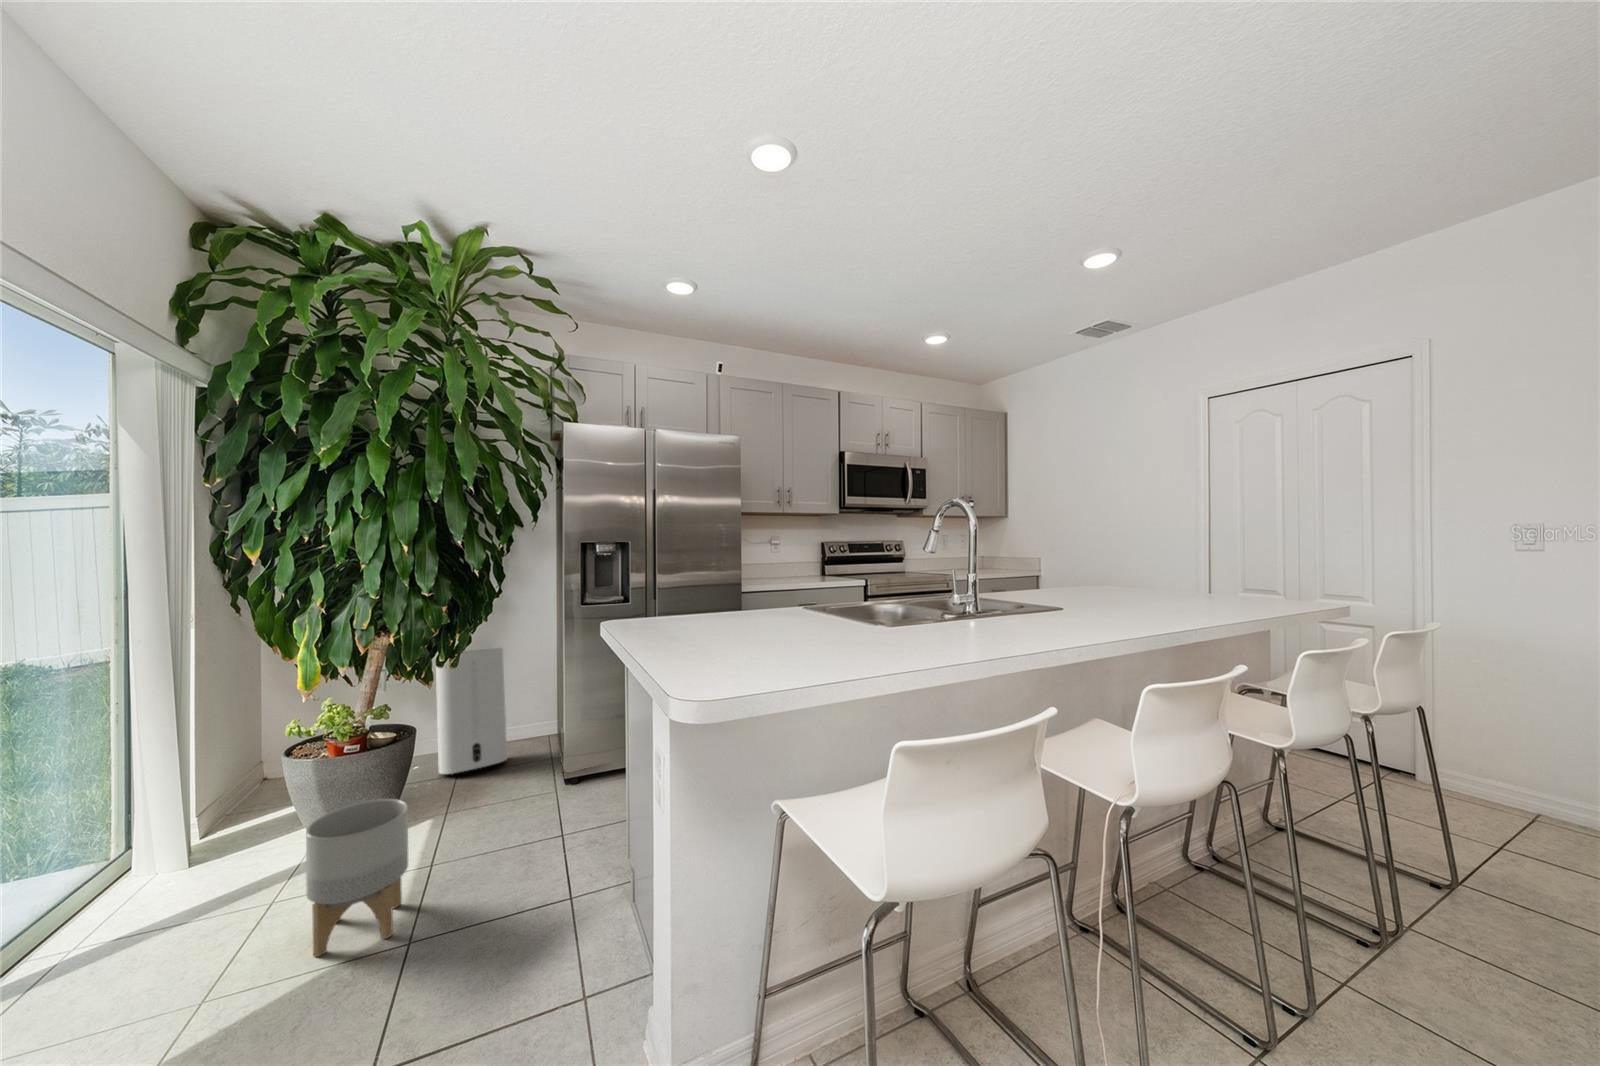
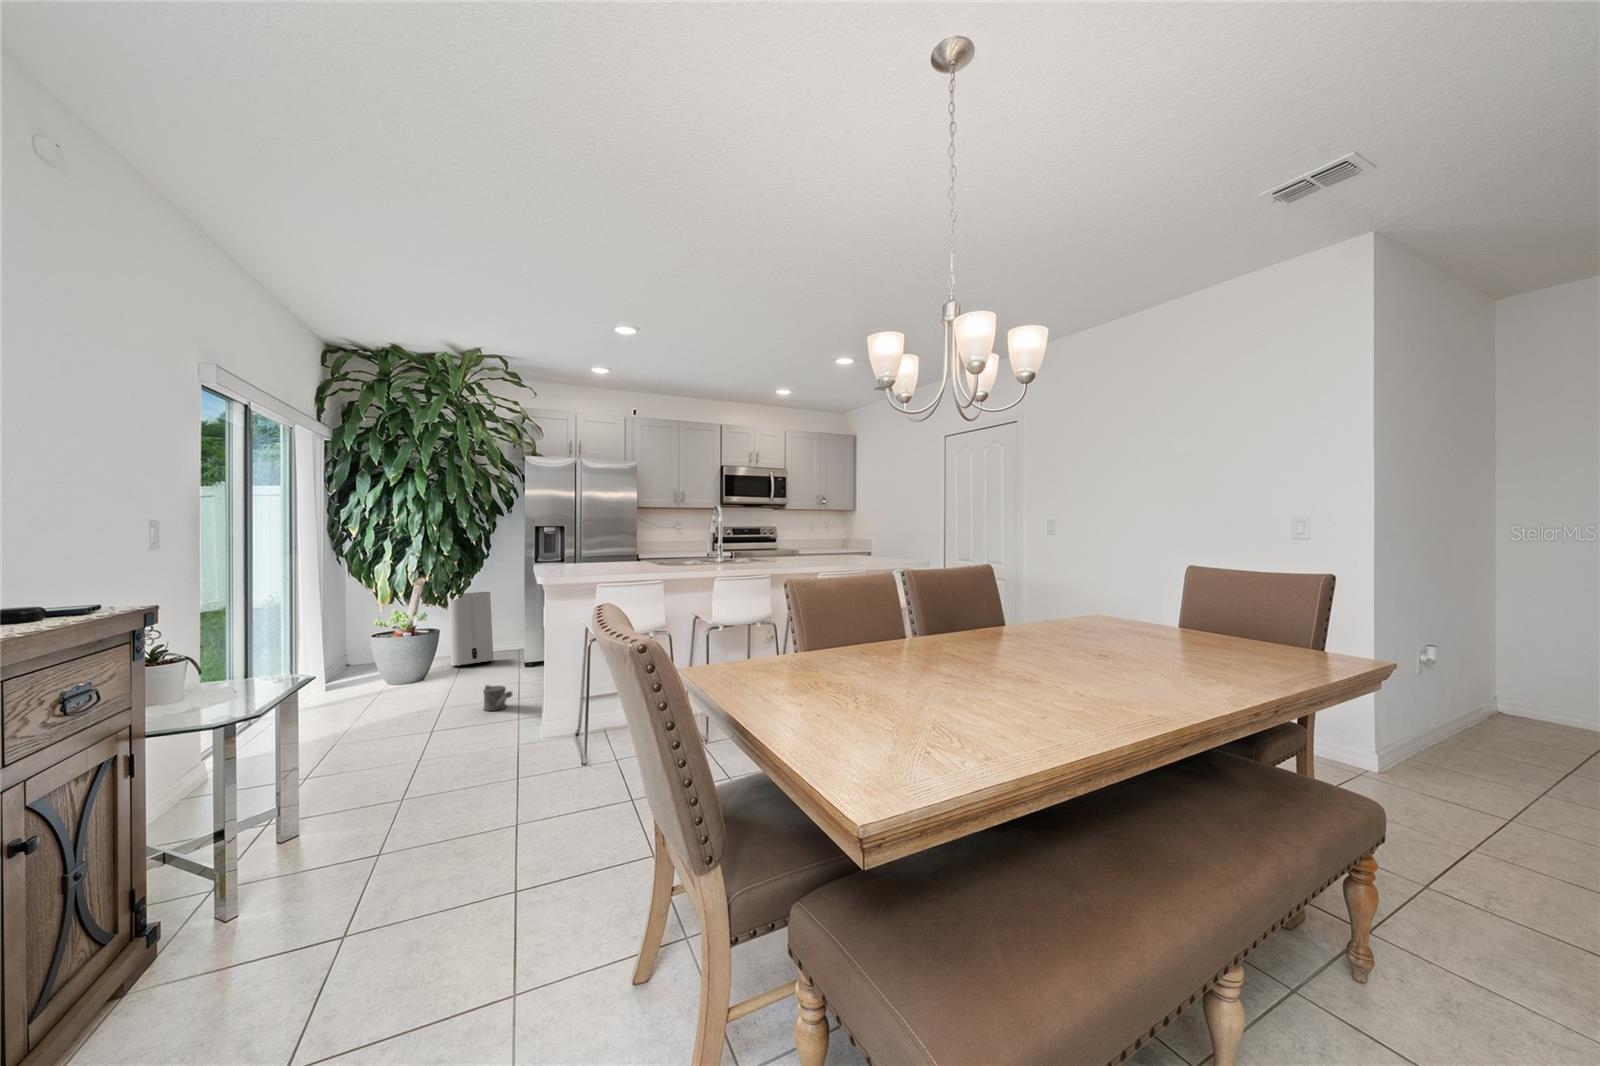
planter: present [306,799,408,957] -> none [394,653,442,718]
watering can: none [491,858,551,928] -> present [483,685,512,711]

